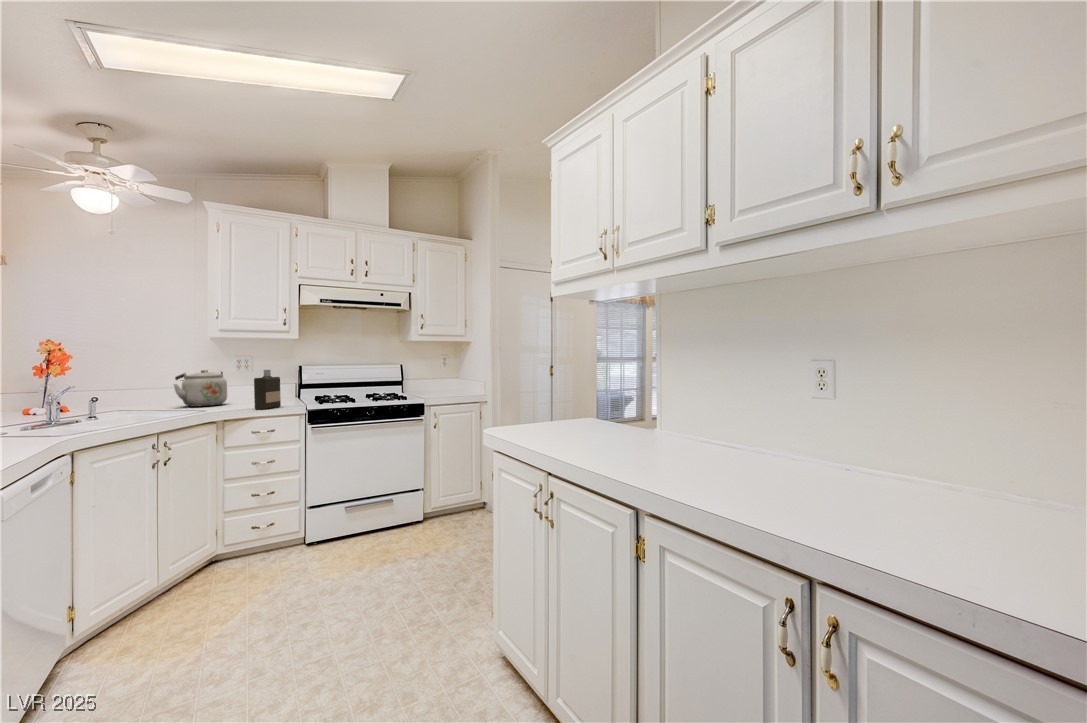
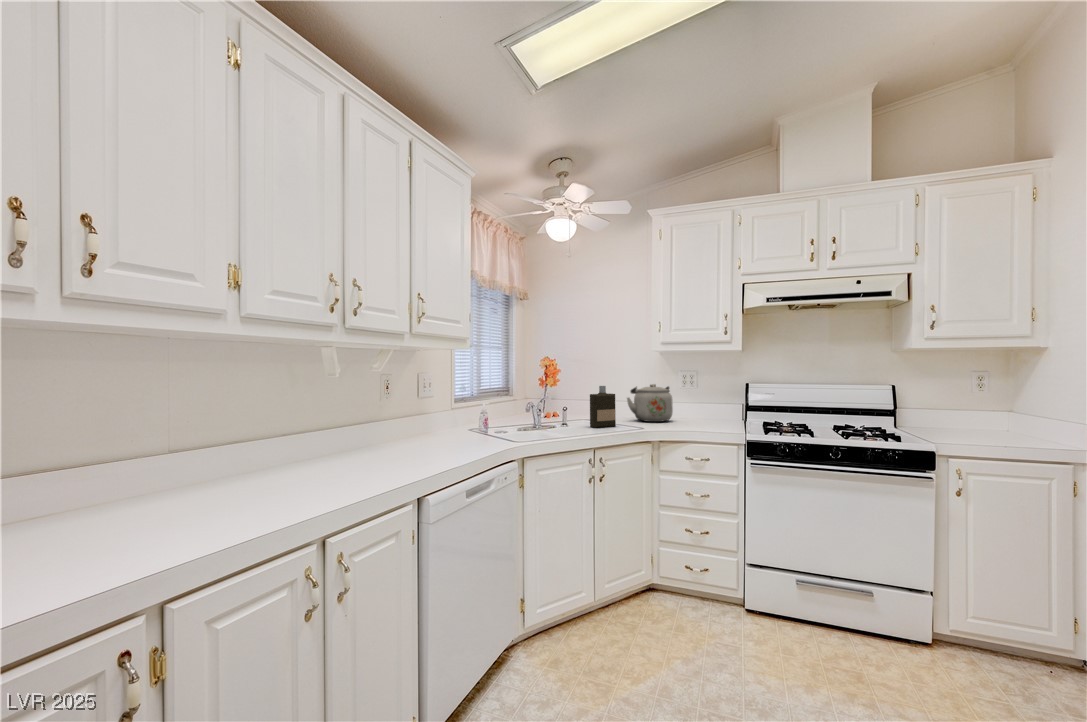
bottle: present [254,370,281,409] -> present [590,386,616,428]

